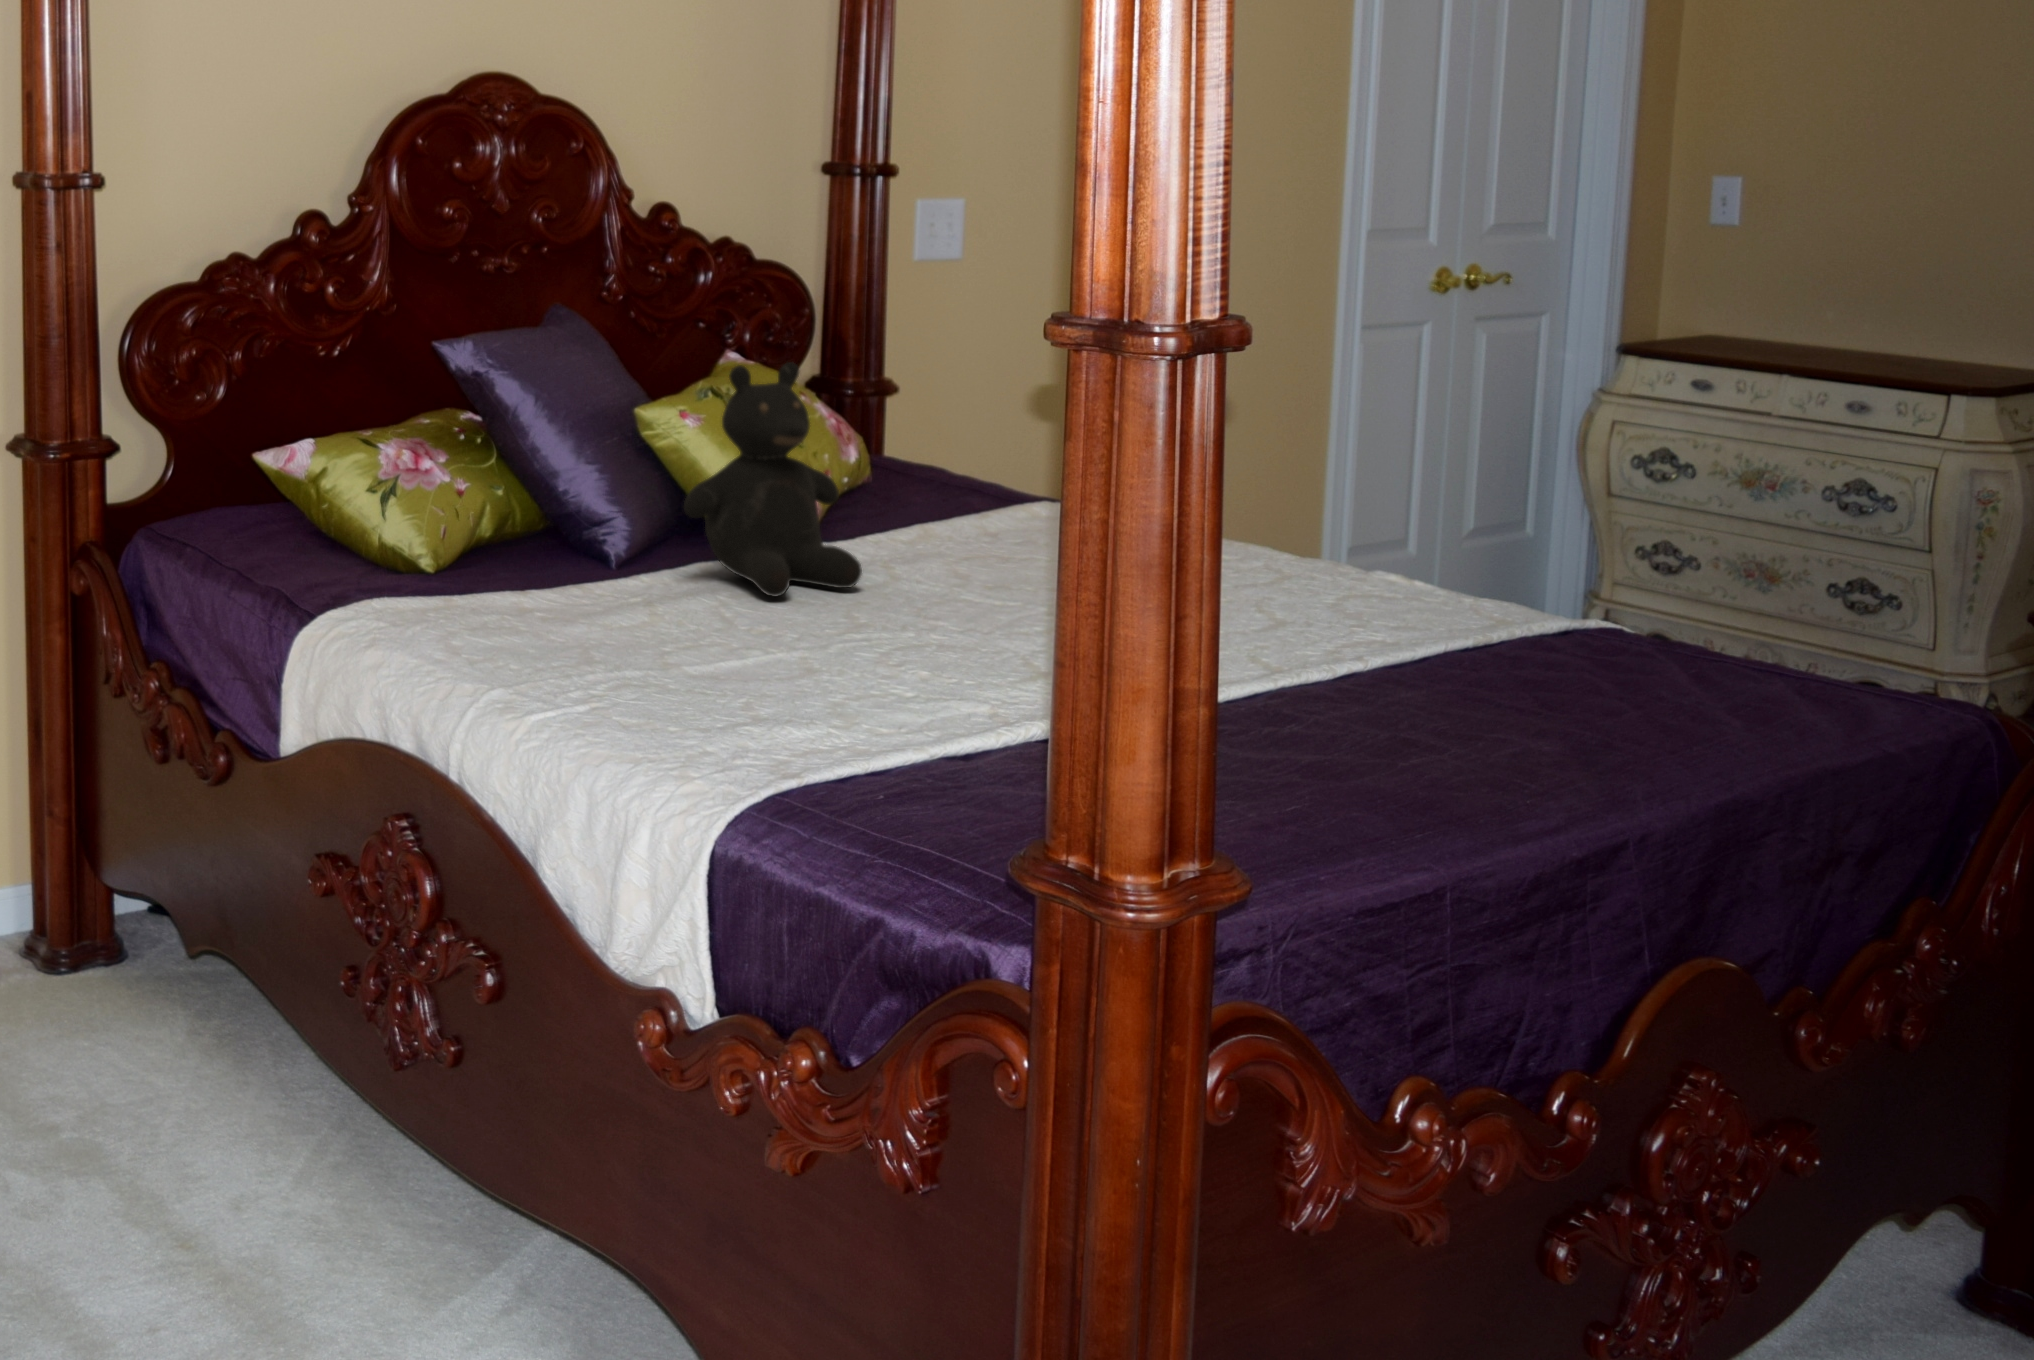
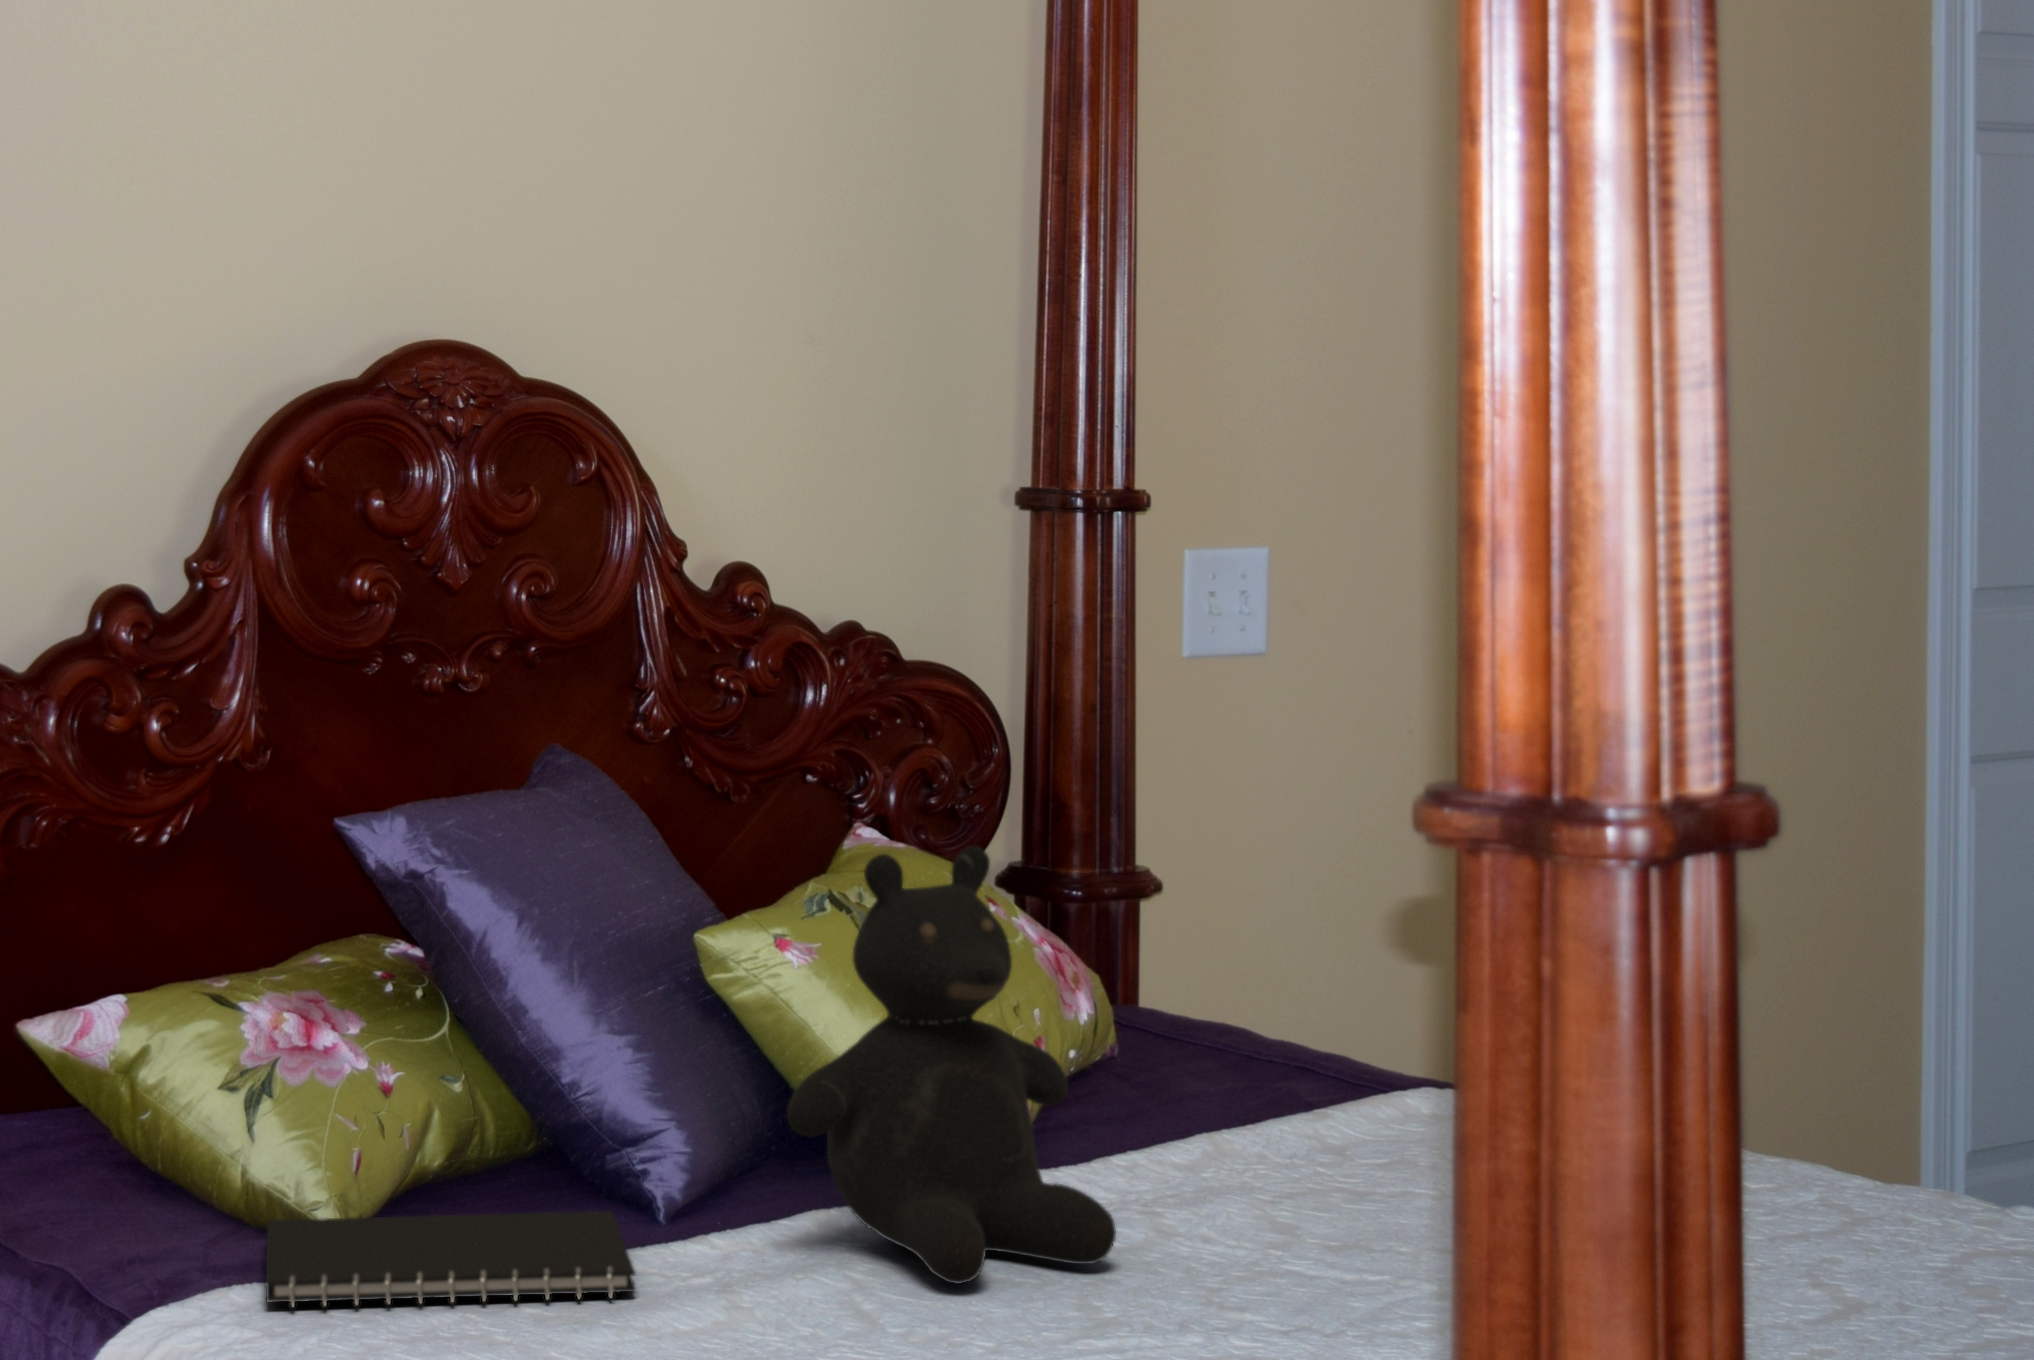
notebook: none [397,558,599,604] -> present [266,1211,636,1307]

